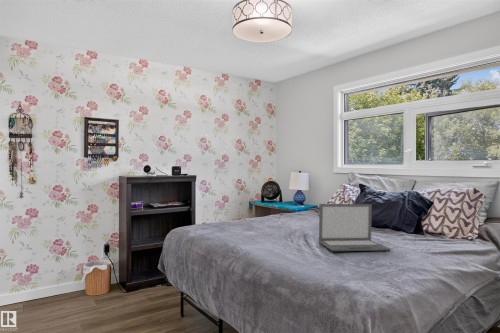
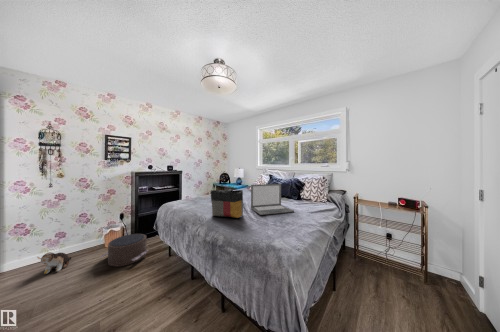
tote bag: none [256,210,306,253] -> present [210,190,243,218]
pouf: none [88,276,155,319] -> present [100,234,148,267]
plush toy: none [21,289,50,318] -> present [37,252,71,274]

